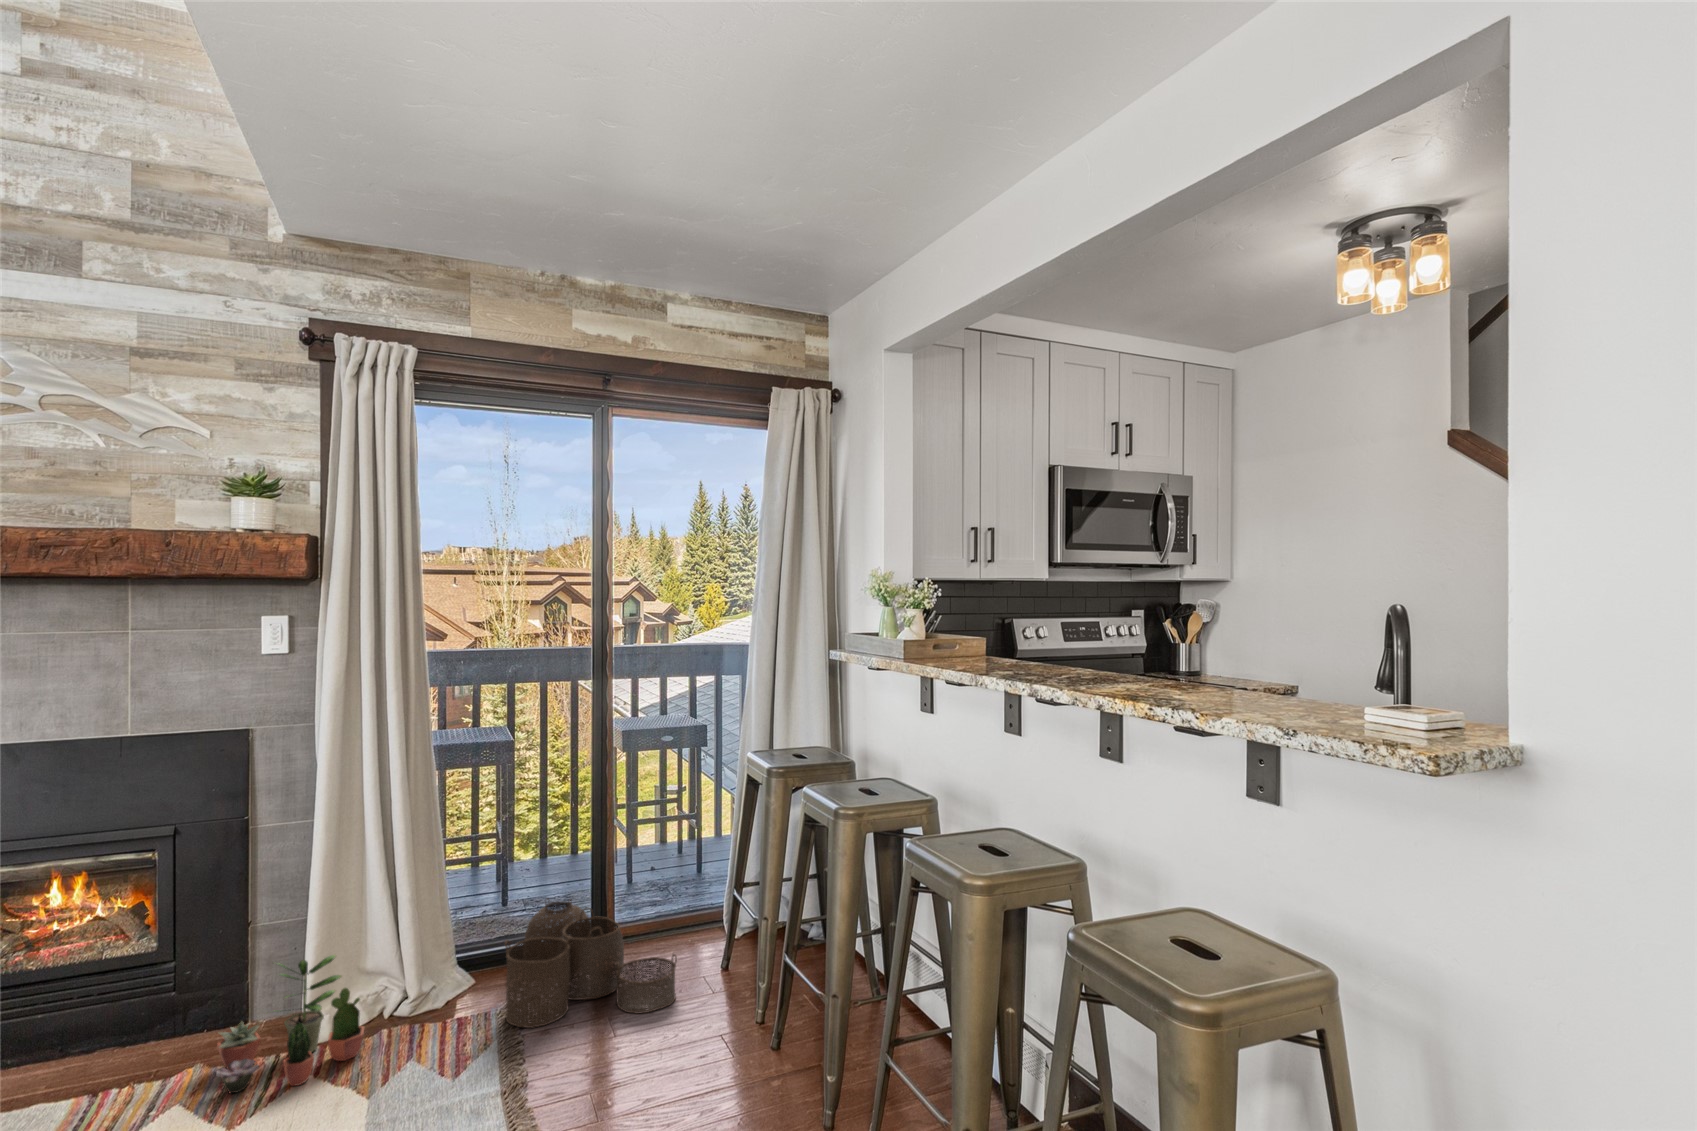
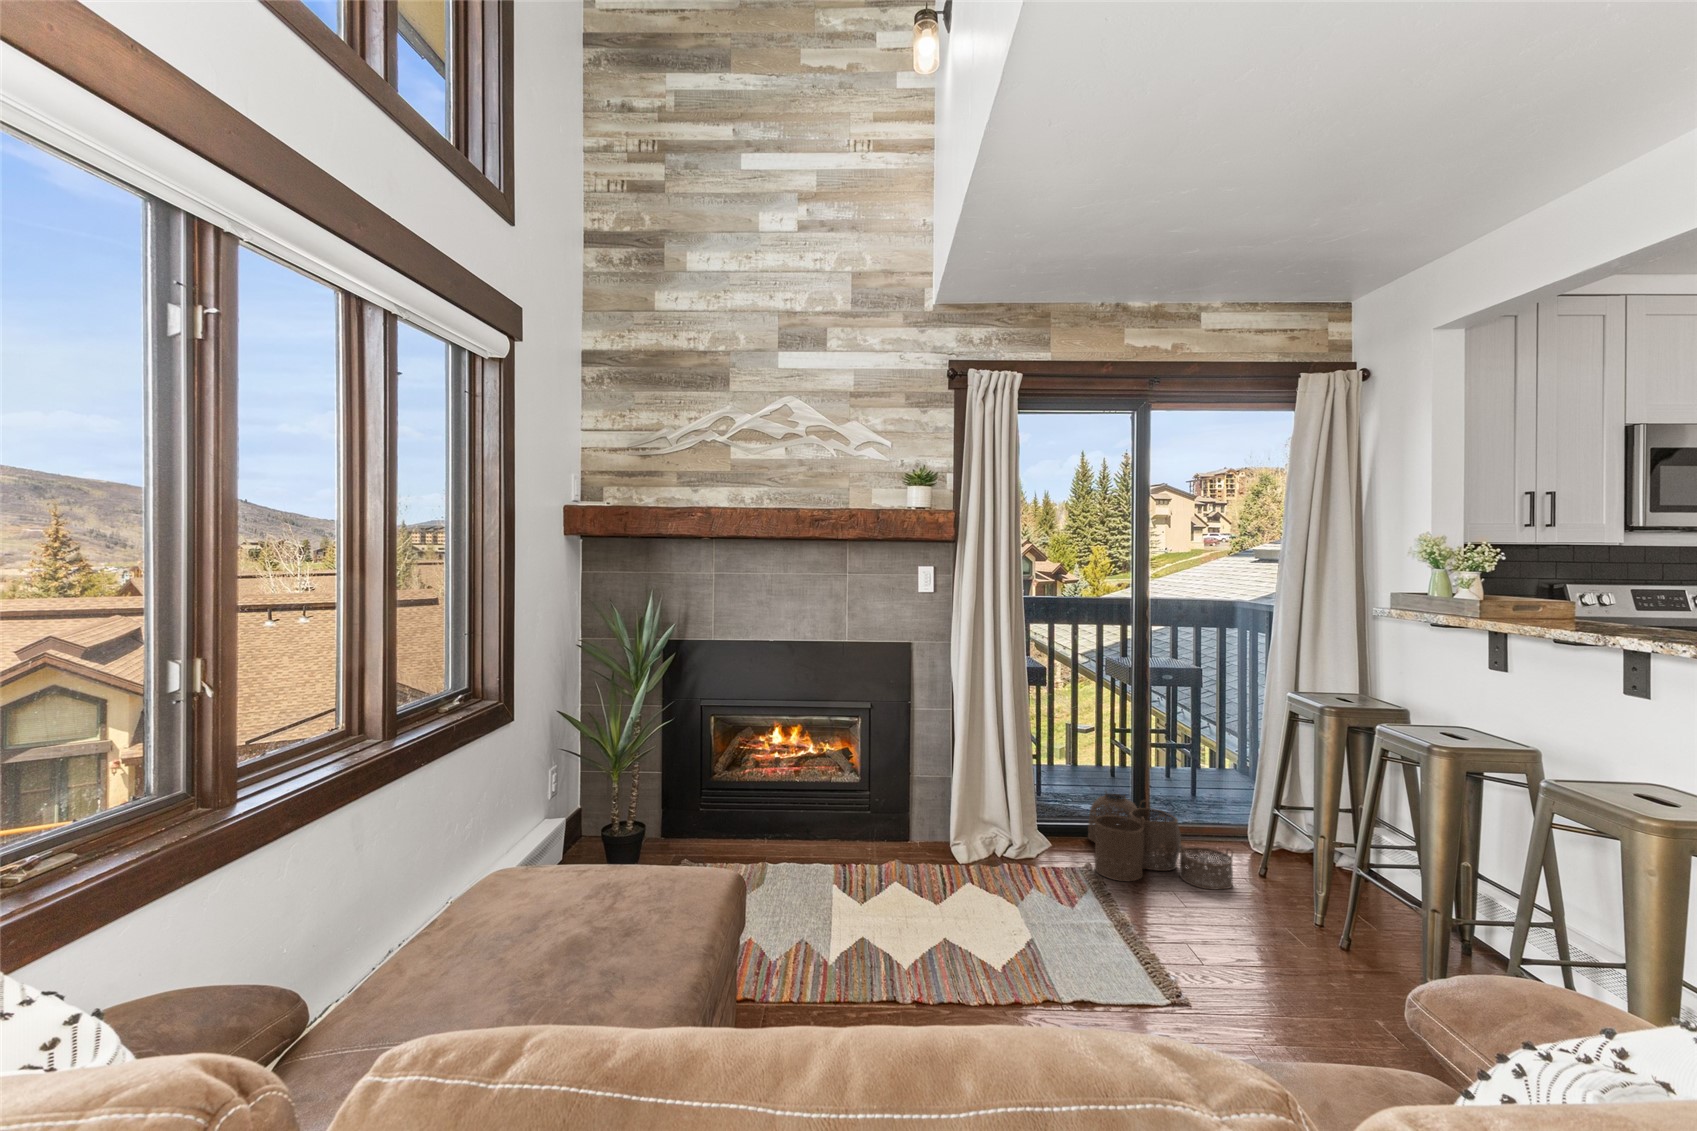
potted plant: present [216,955,364,1093] -> none [913,798,1004,883]

